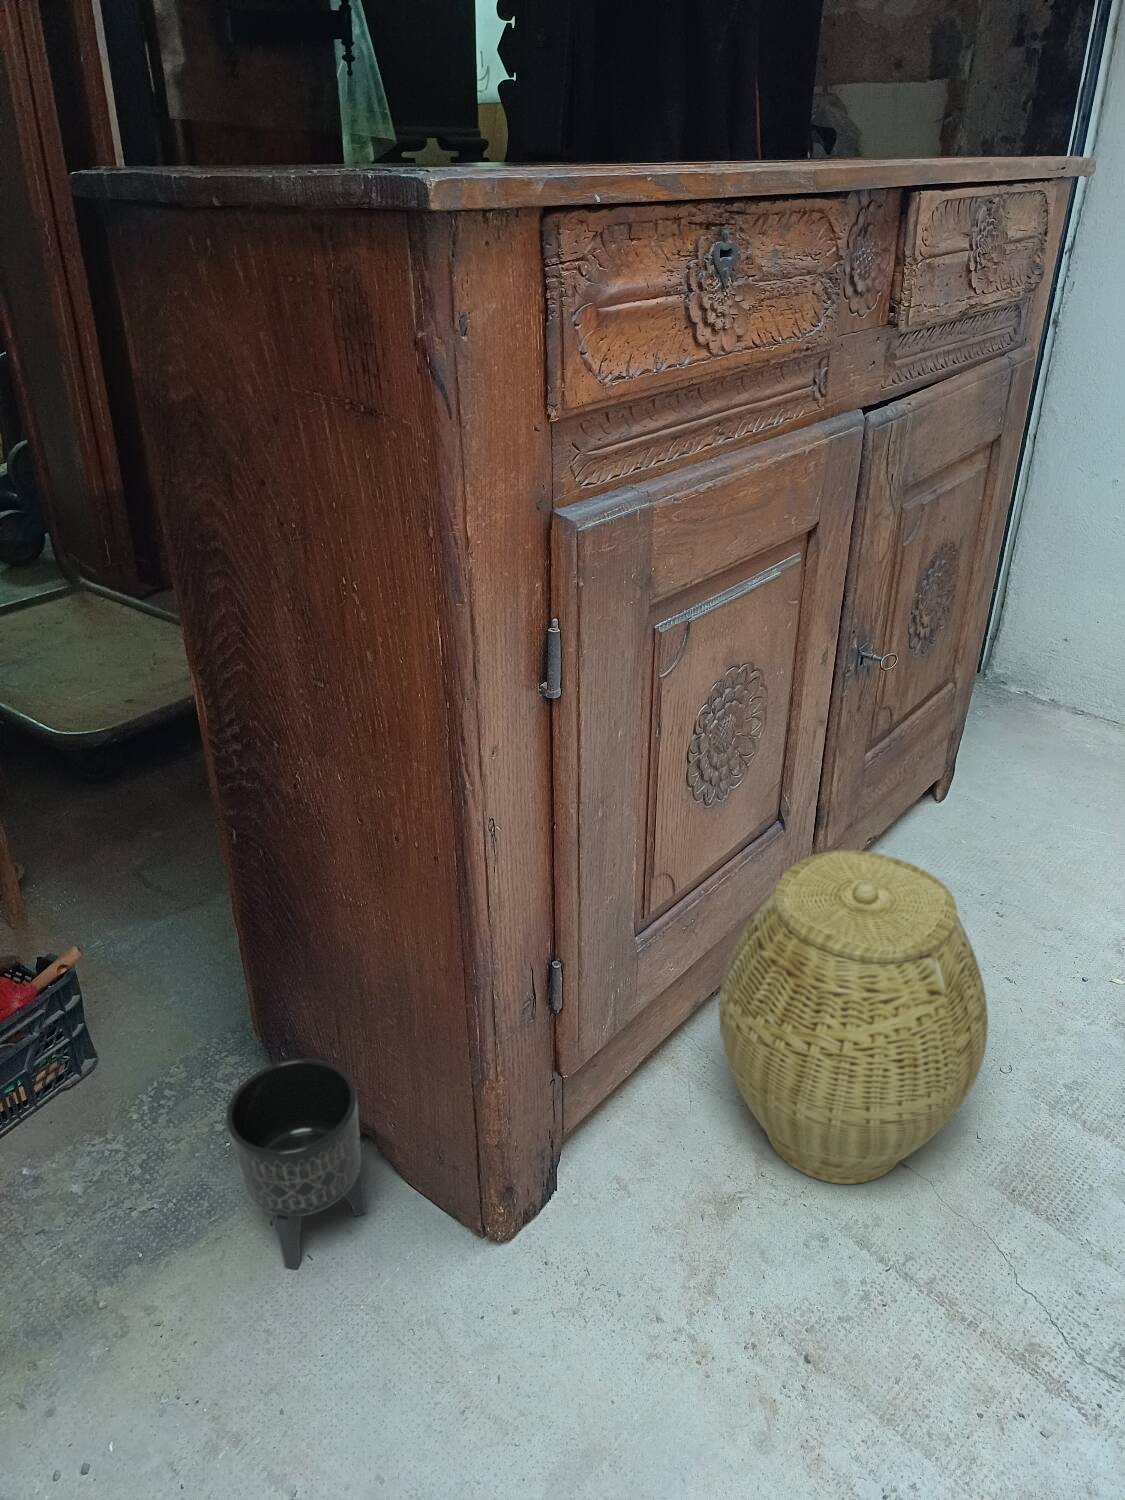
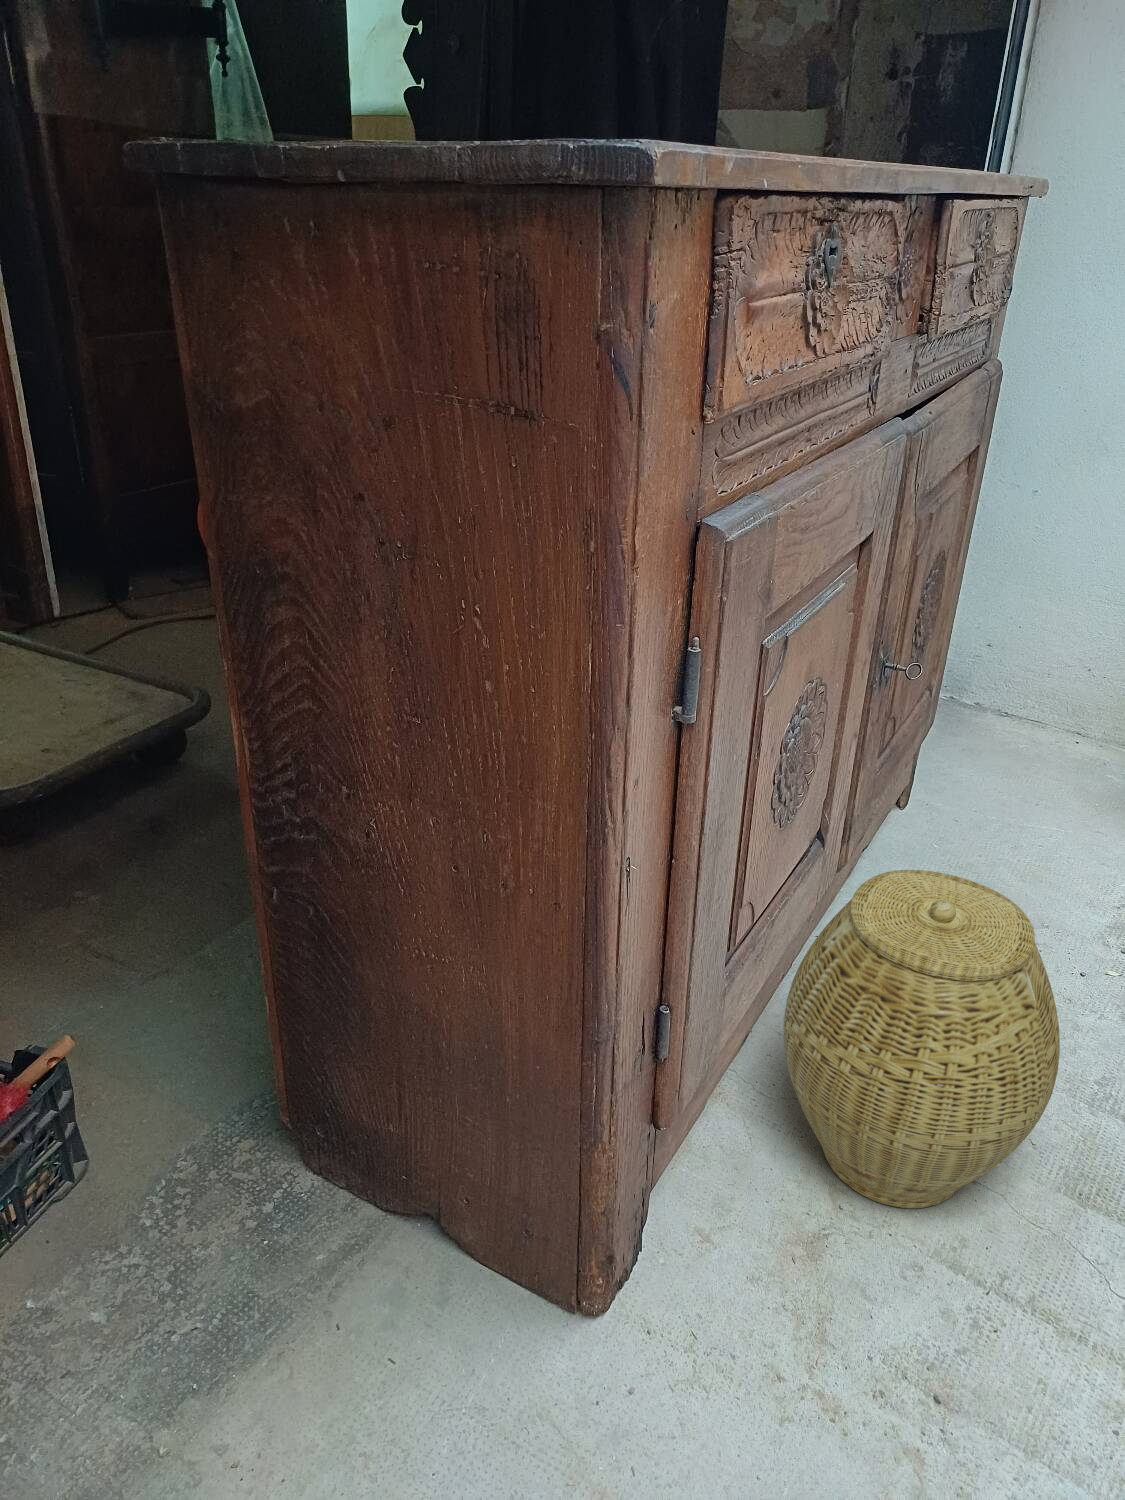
planter: present [226,1059,365,1269] -> none [300,1138,444,1377]

